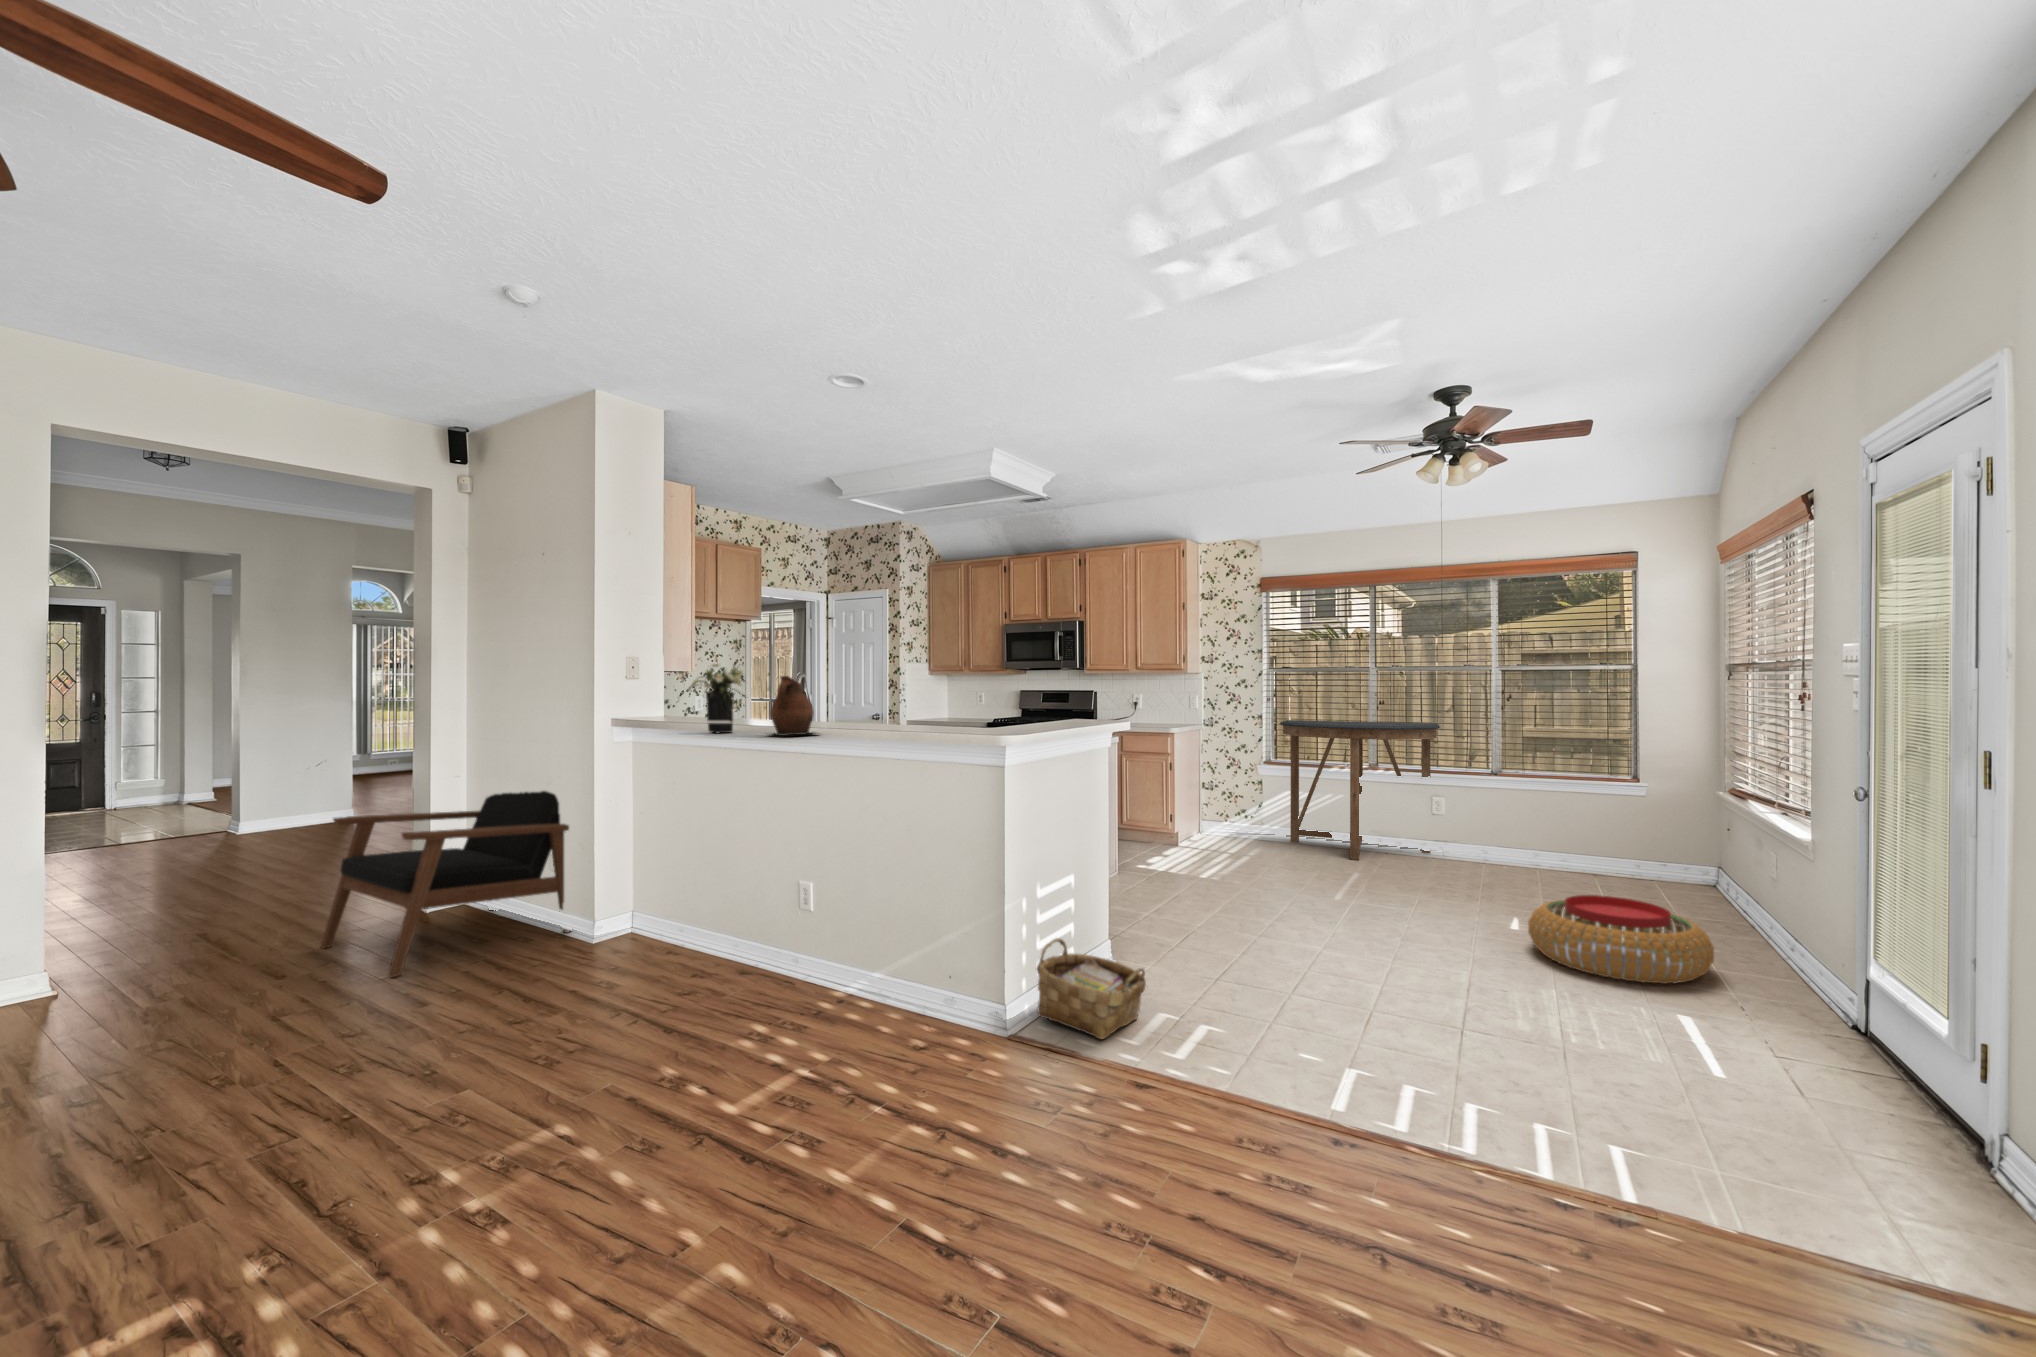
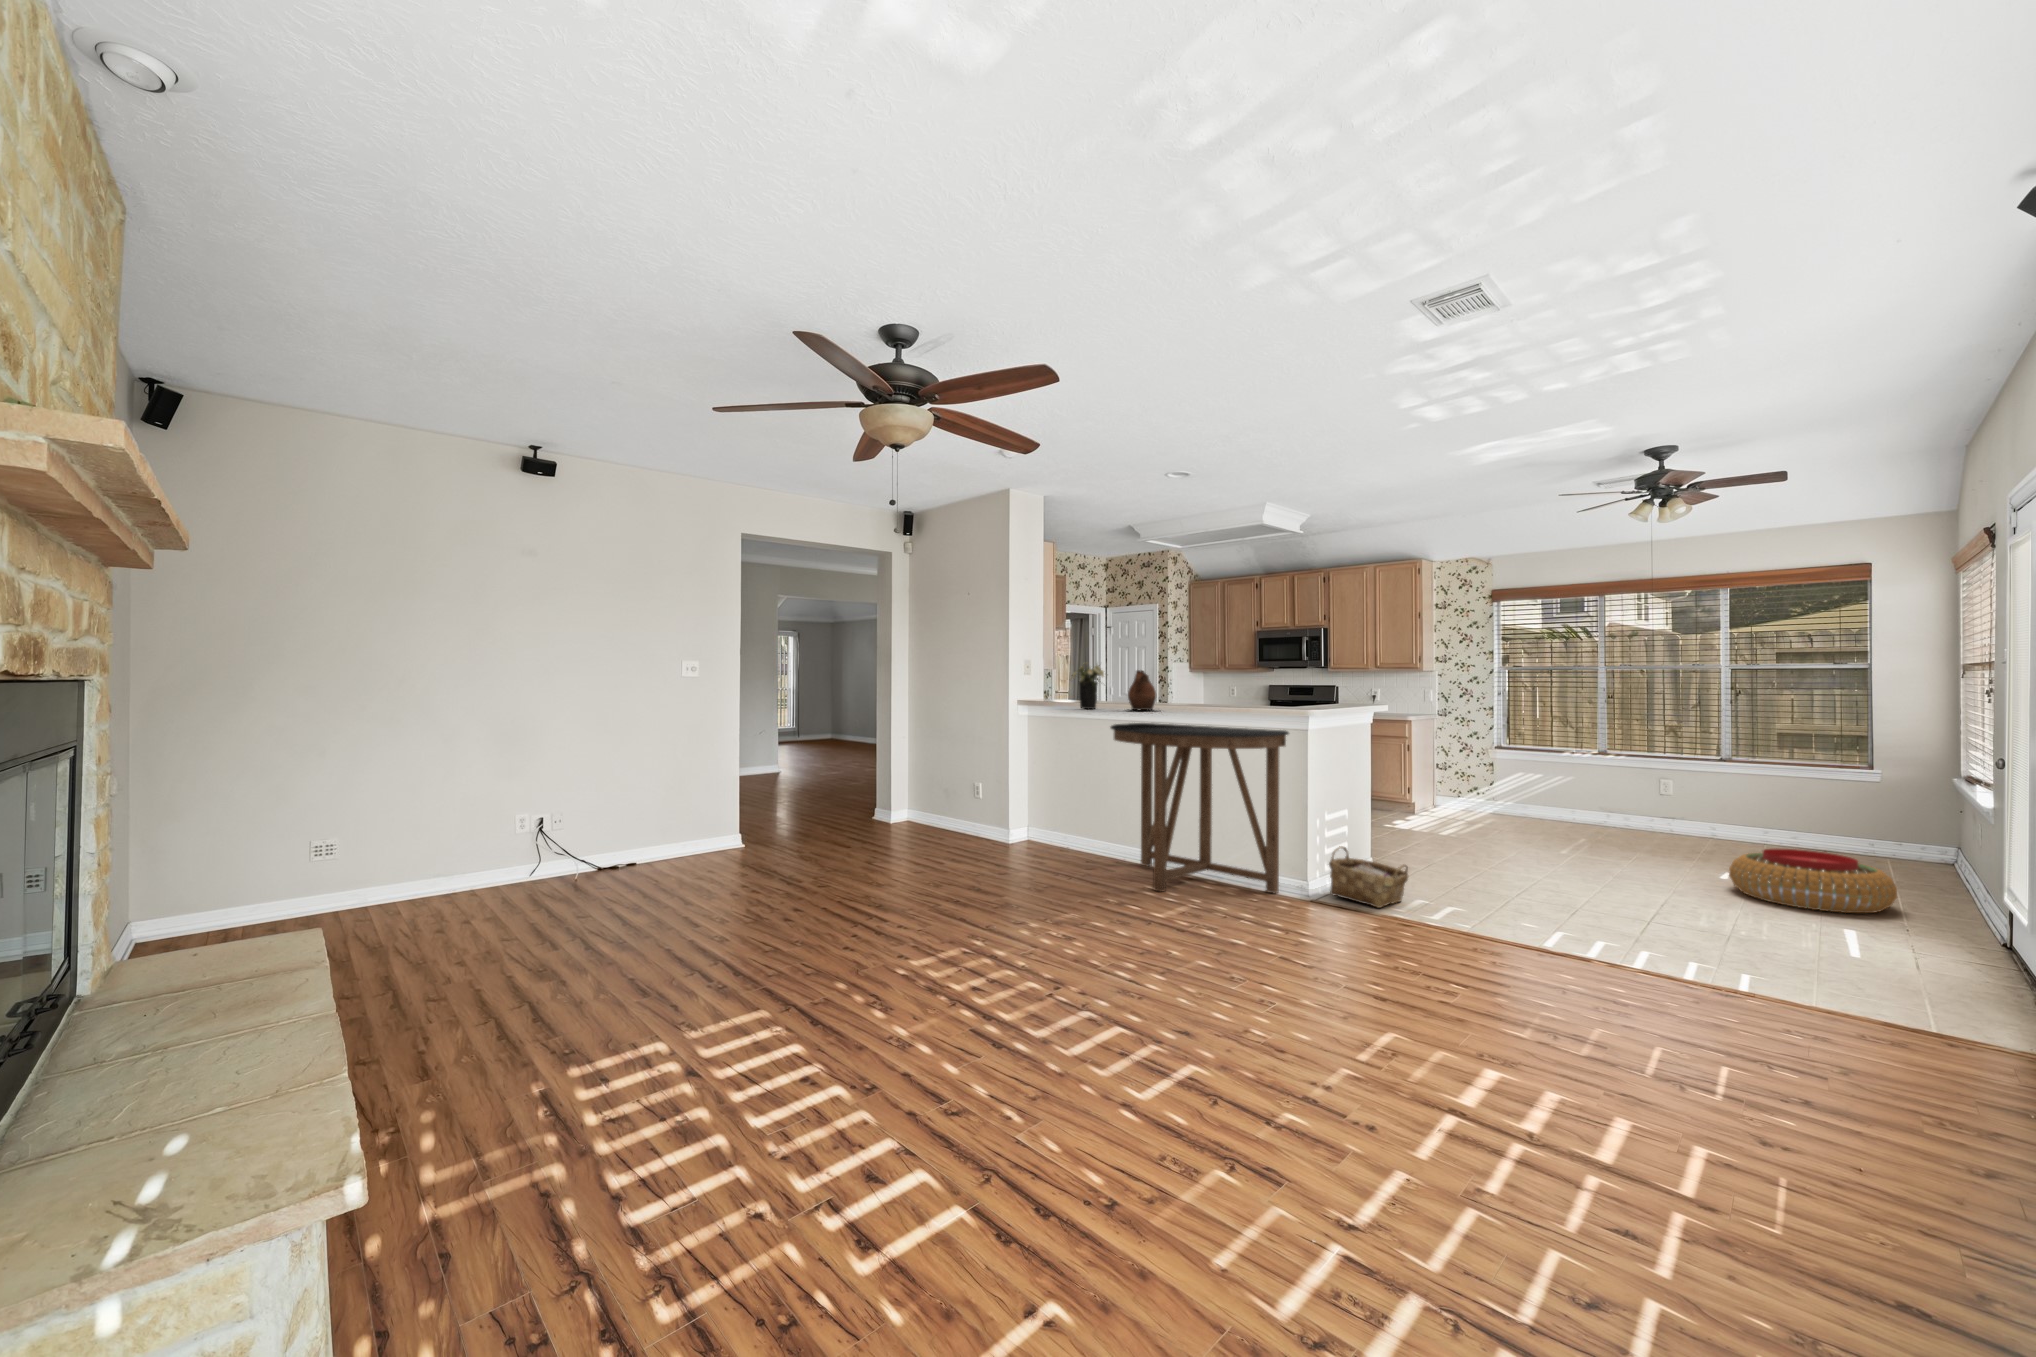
console table: present [1280,720,1440,860] -> present [1111,723,1289,893]
armchair: present [320,791,570,977] -> none [845,729,995,854]

